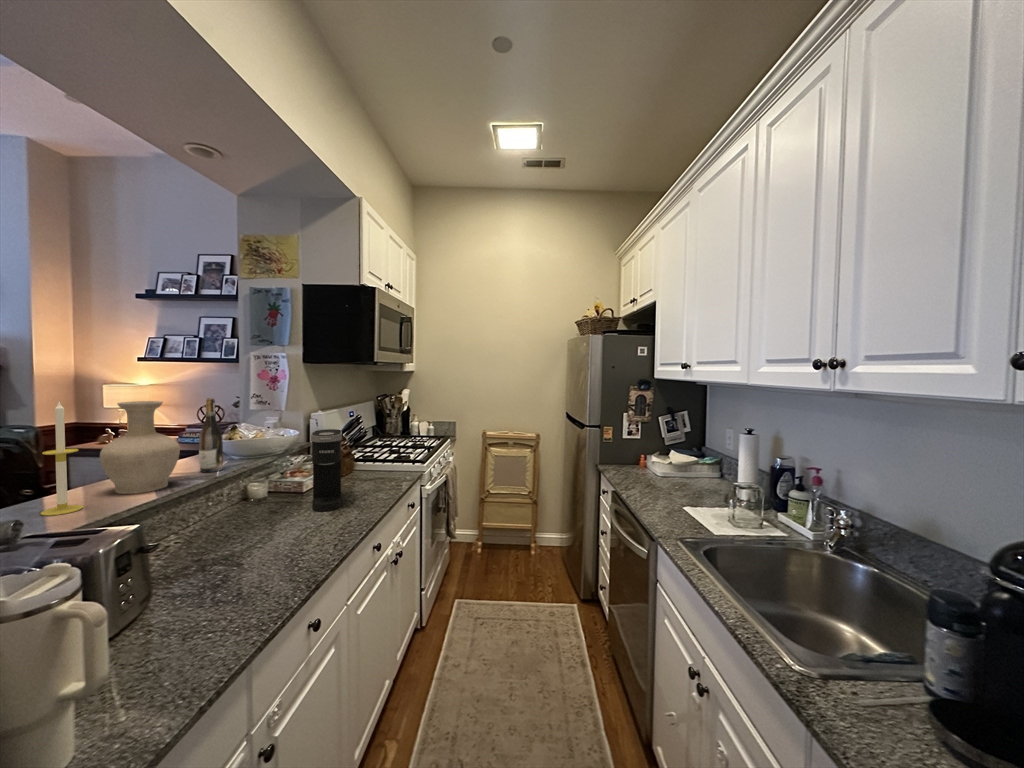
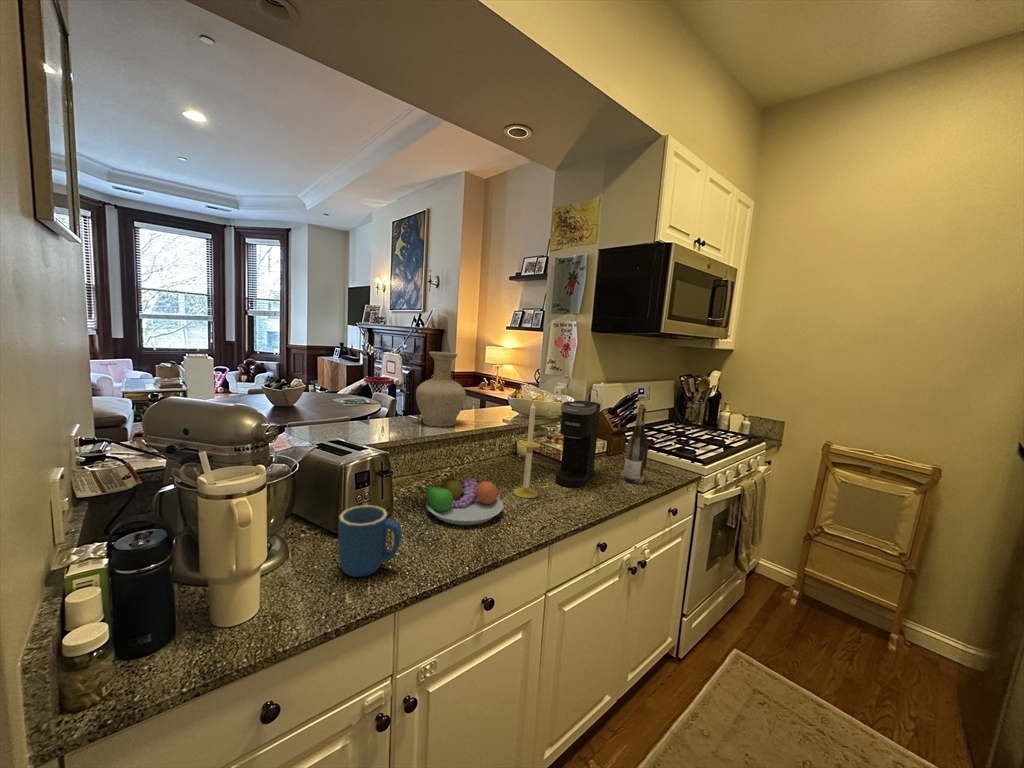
wine bottle: present [199,398,223,472] -> present [624,406,648,484]
candle: present [41,402,83,516] -> present [513,402,540,498]
fruit bowl: none [190,522,294,575] -> present [418,473,503,525]
mug: none [164,569,241,649] -> present [338,505,402,577]

